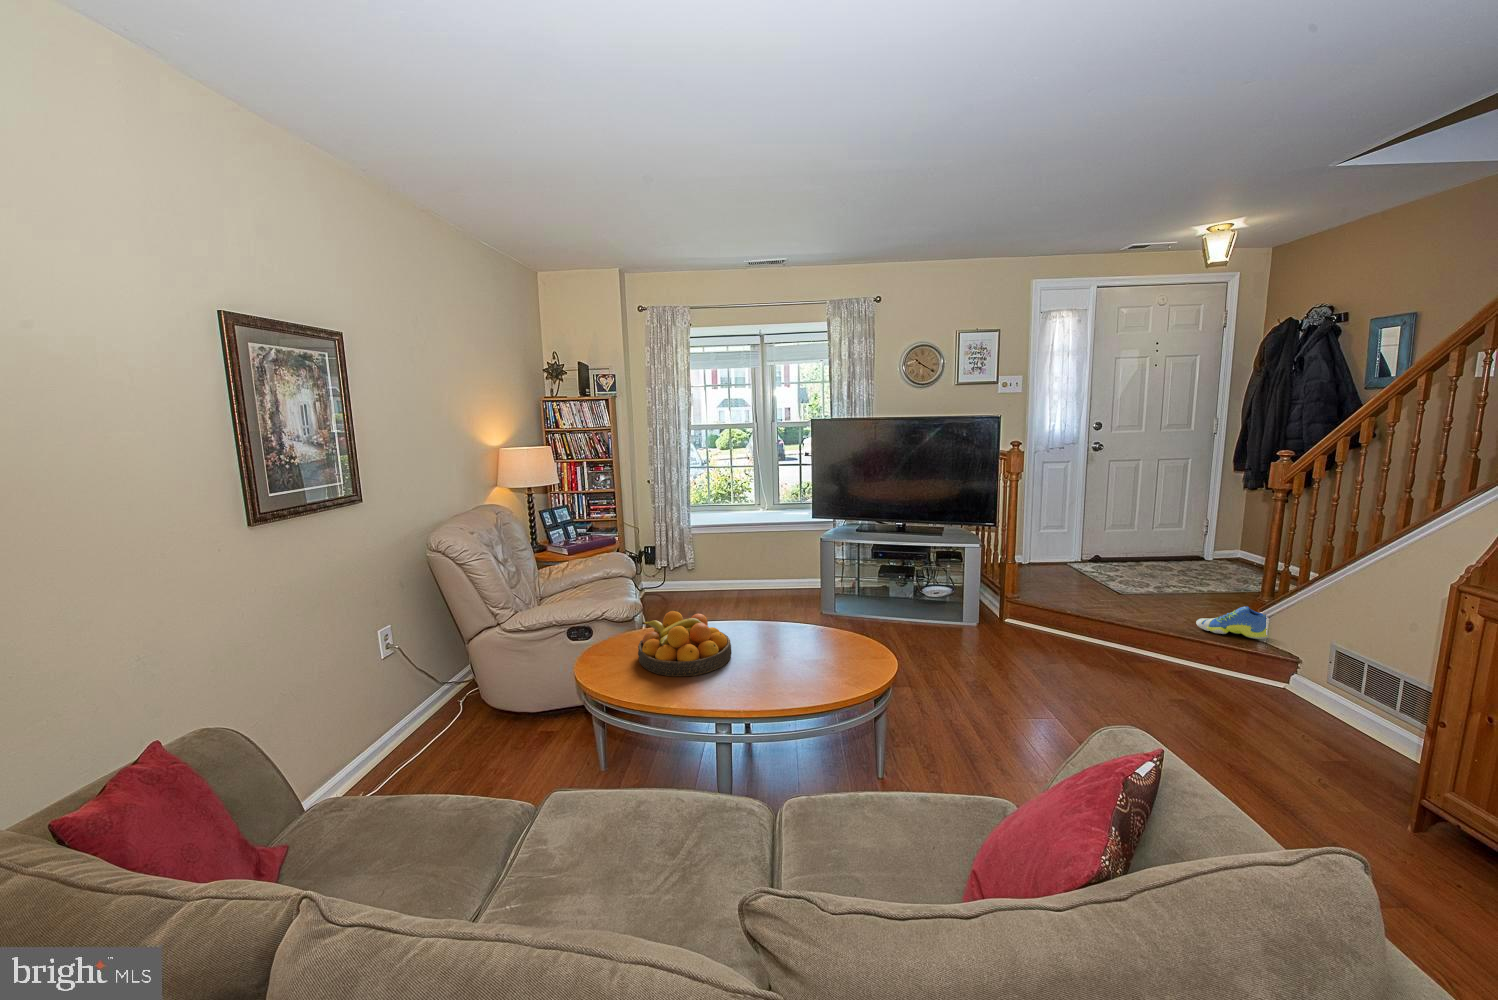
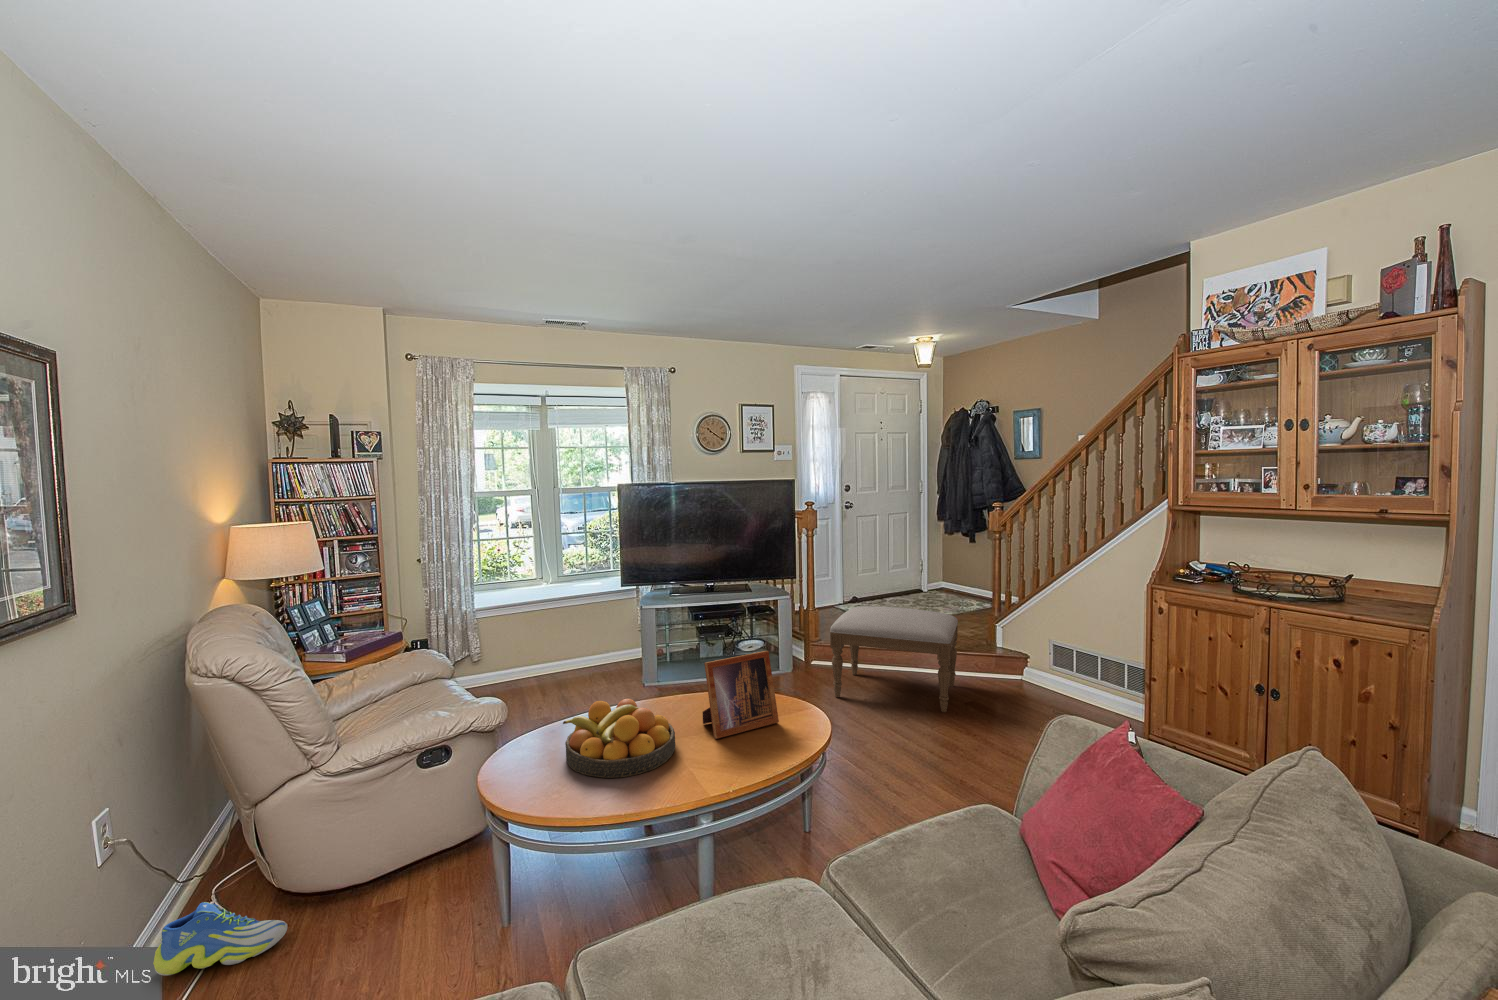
ottoman: none [1002,565,1185,703] -> present [830,606,958,712]
picture frame: none [765,592,836,664] -> present [703,651,779,739]
sneaker: present [1196,607,1269,640] -> present [153,902,287,976]

